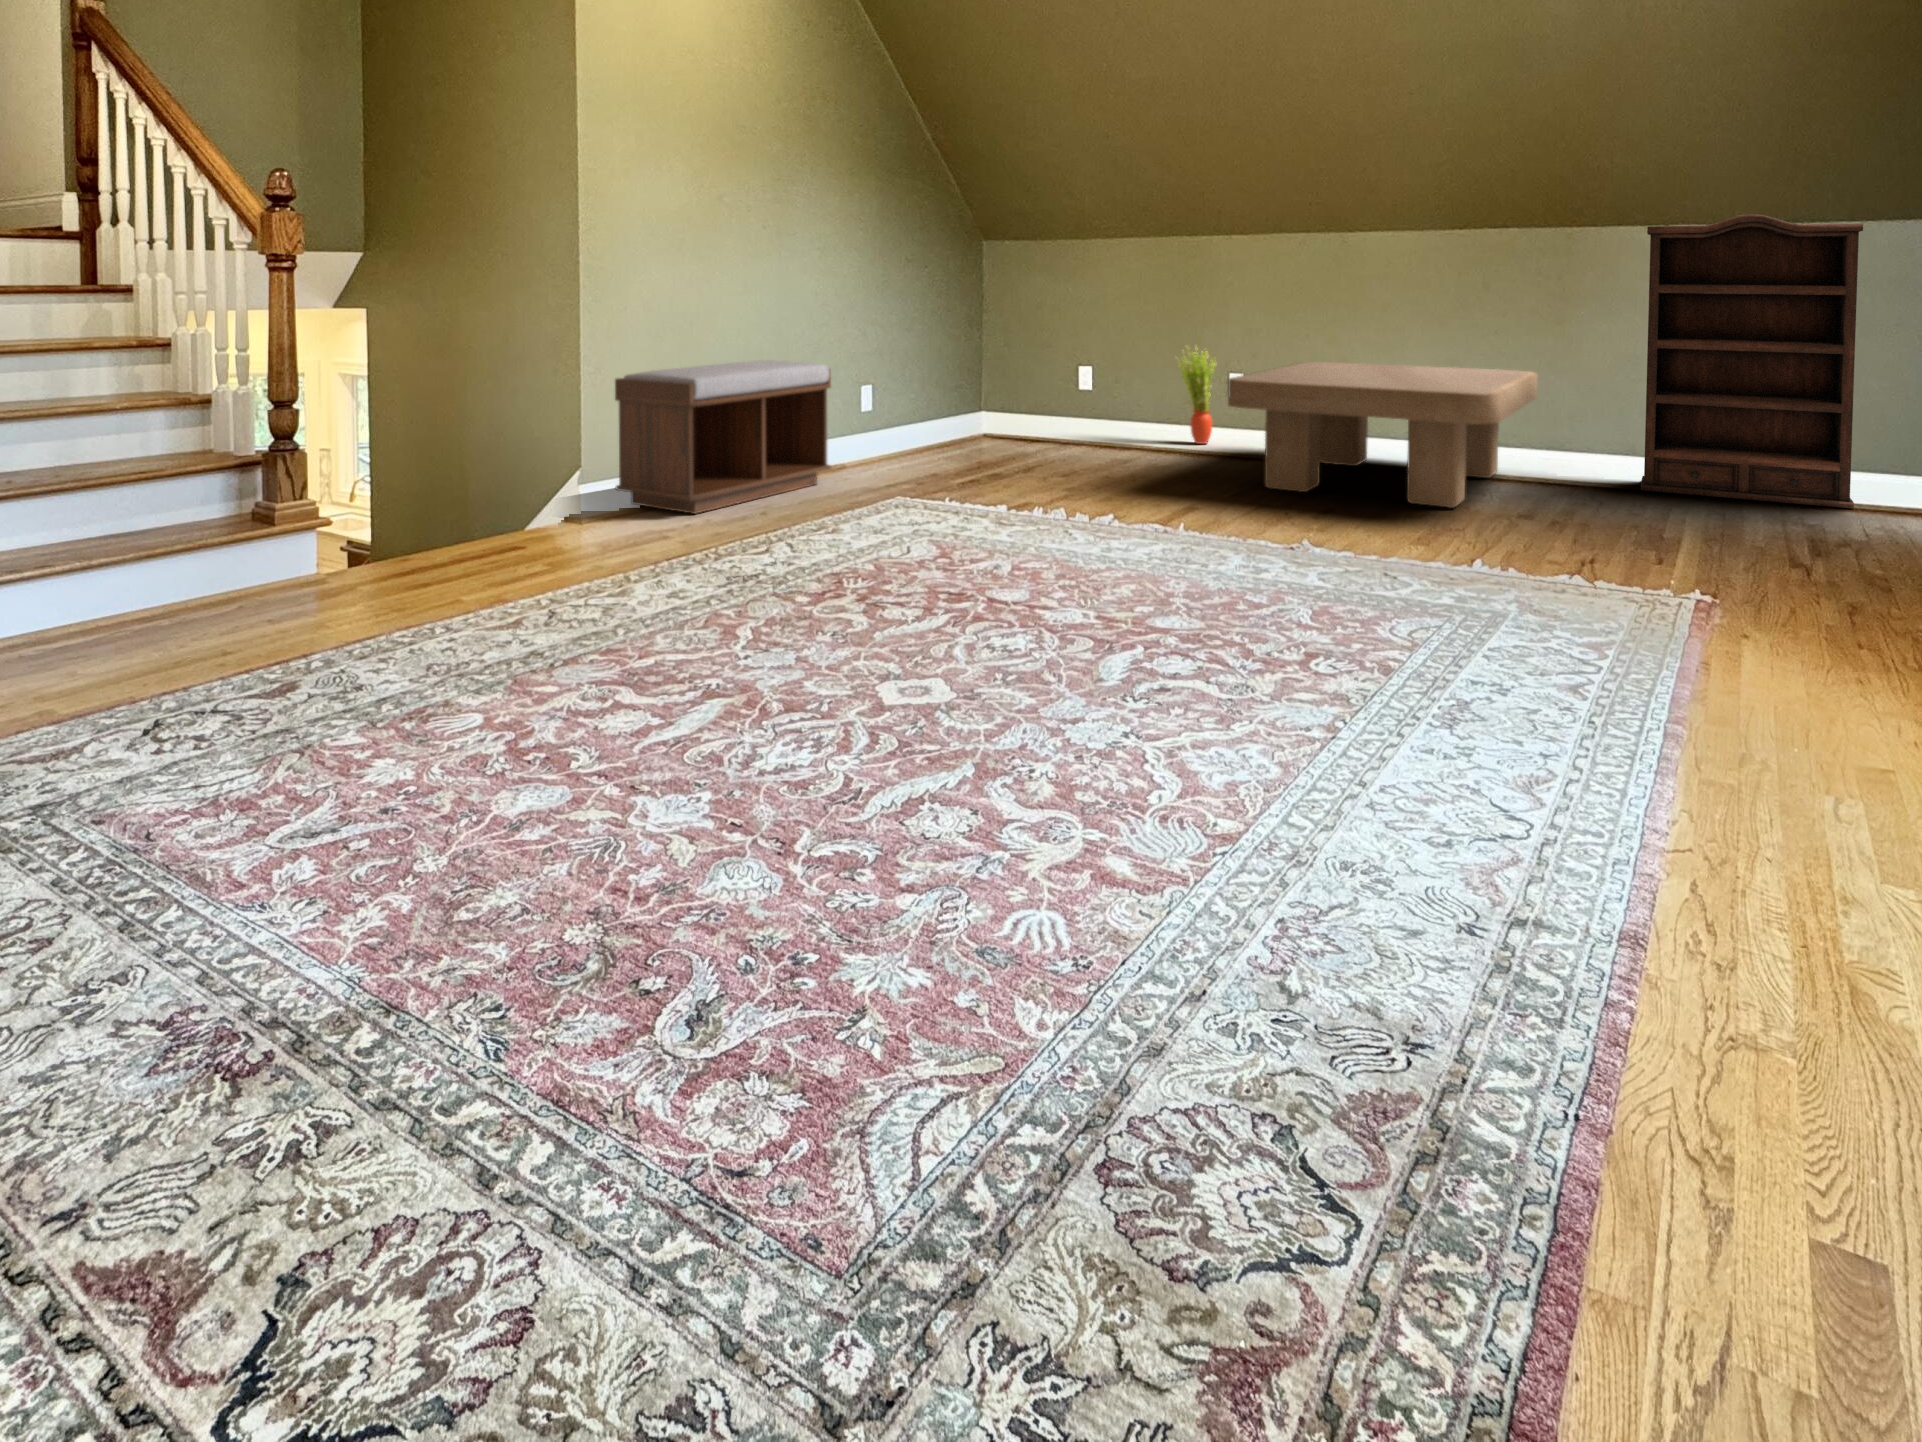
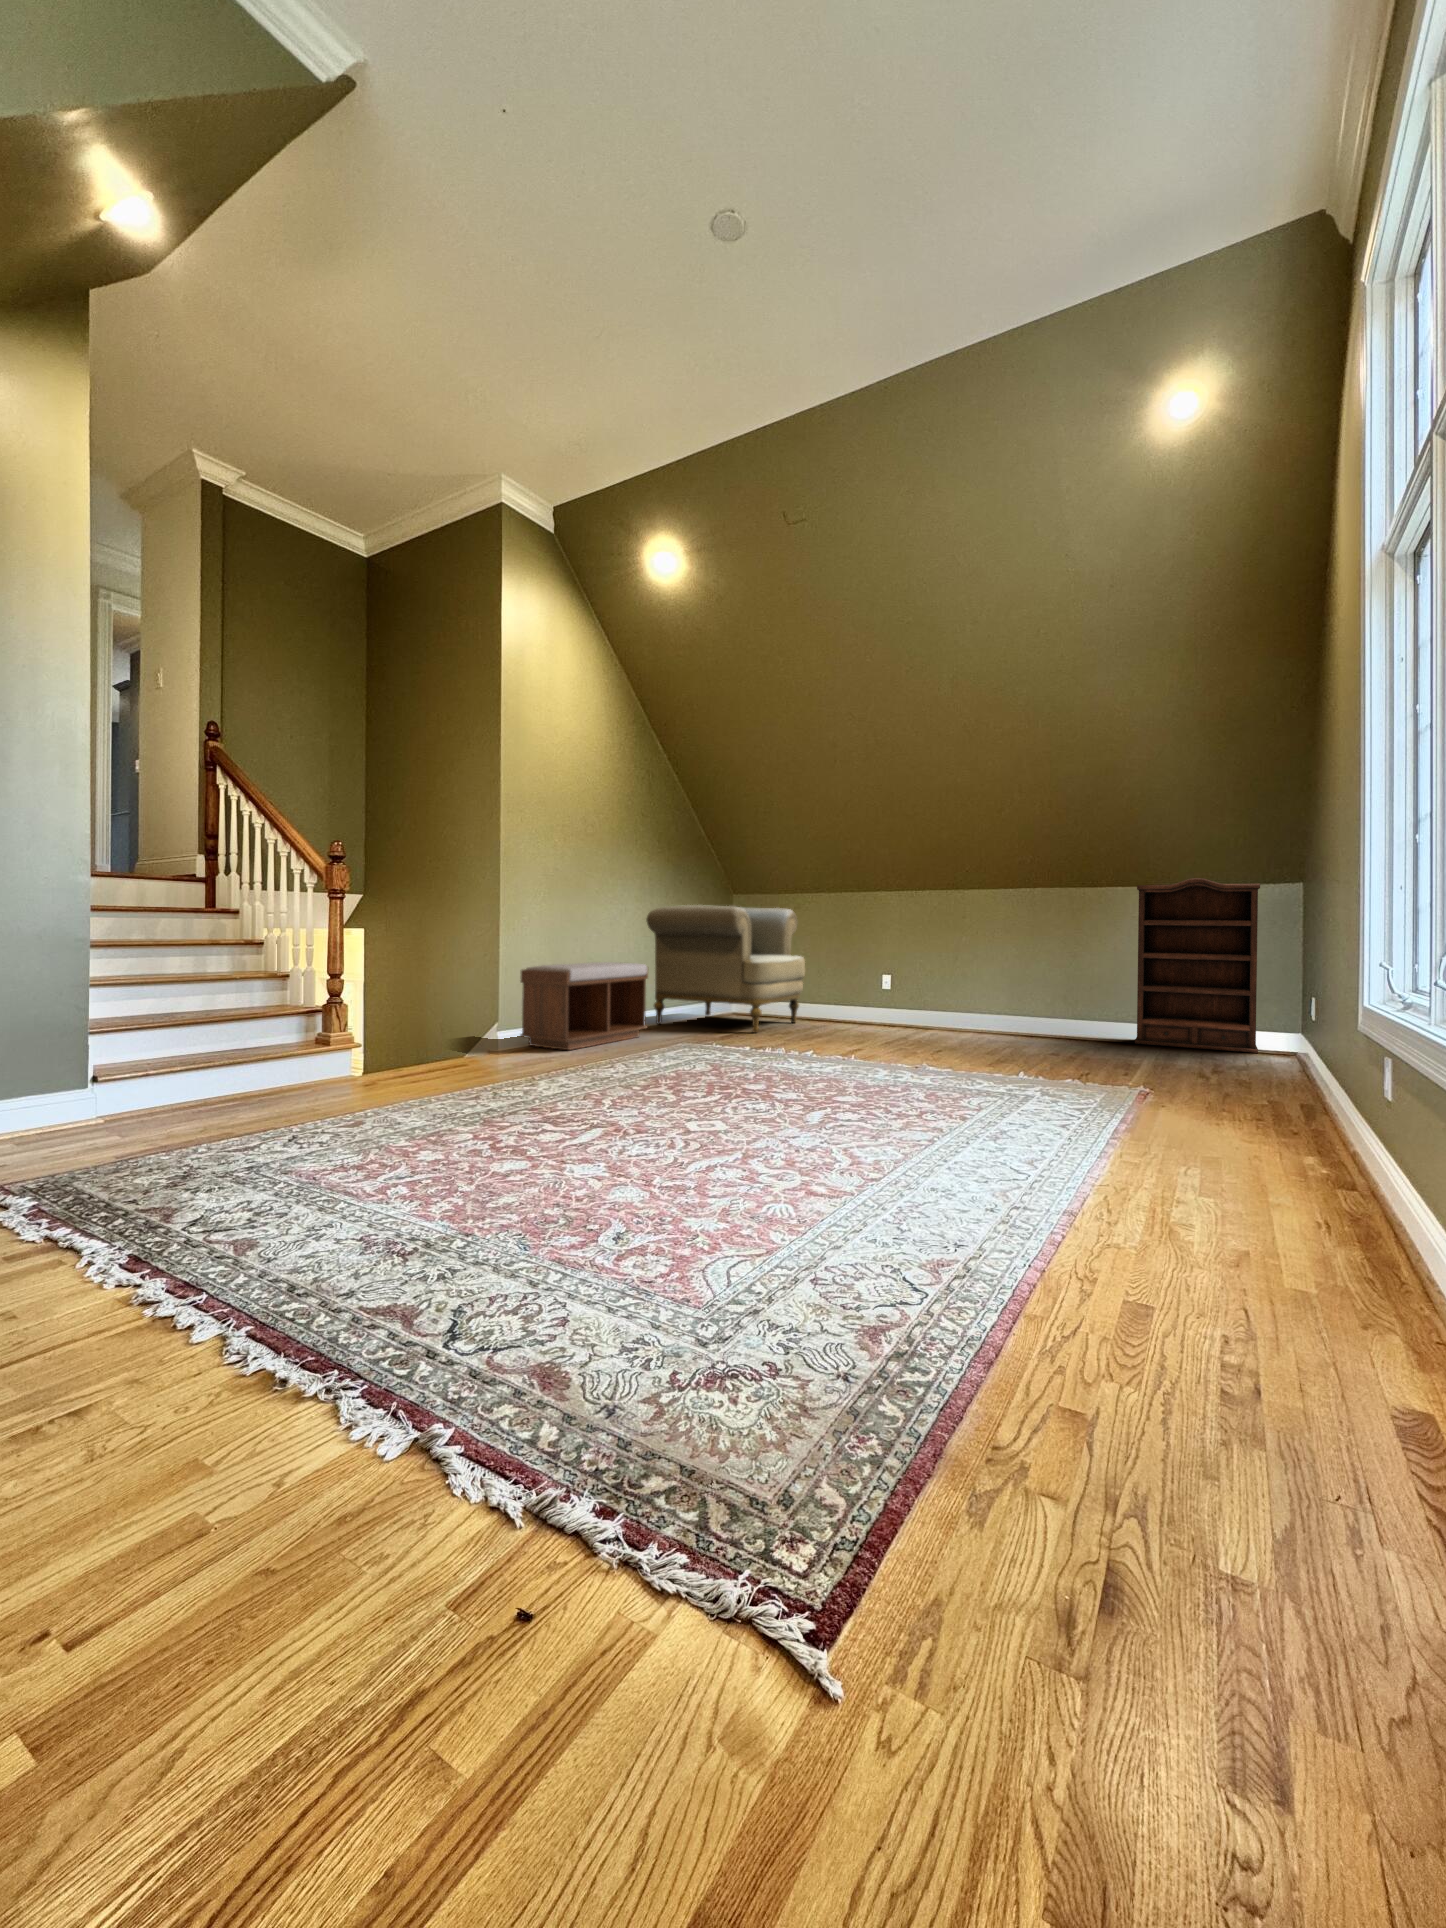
armchair: none [830,264,1091,474] -> present [646,905,805,1033]
potted plant: present [1176,347,1216,444] -> none [856,958,883,1019]
coffee table: present [1228,362,1538,508] -> none [887,968,1074,1051]

